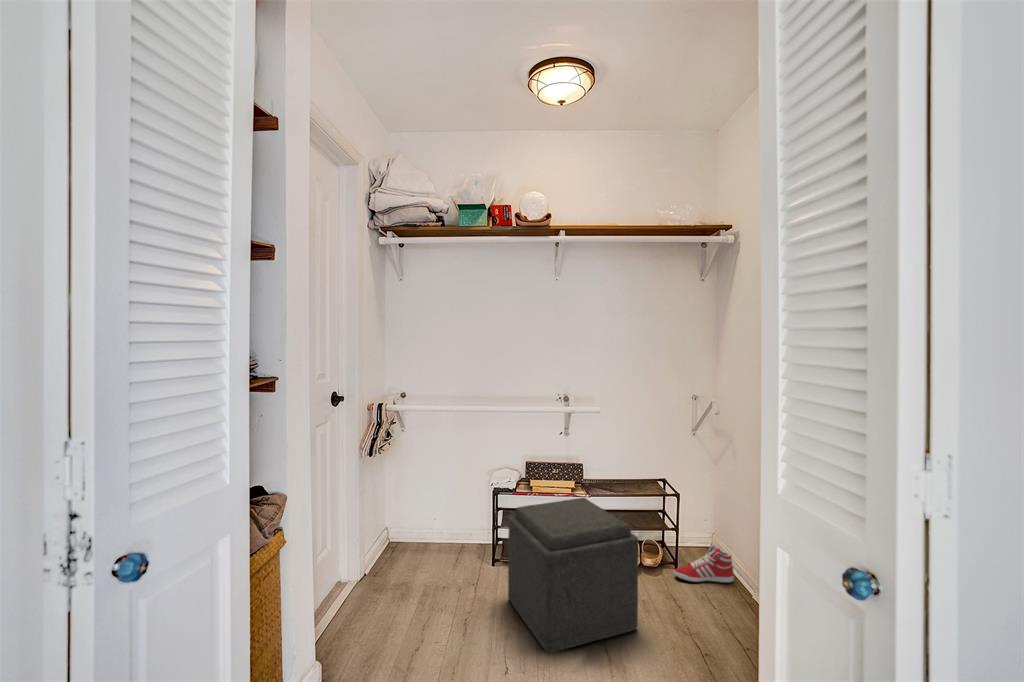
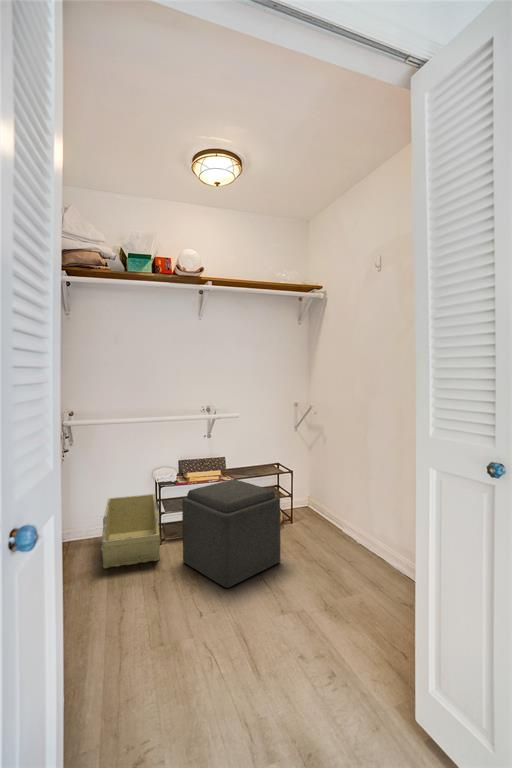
storage bin: none [412,498,494,590] -> present [101,494,161,568]
sneaker: present [674,545,733,583] -> none [292,503,328,529]

